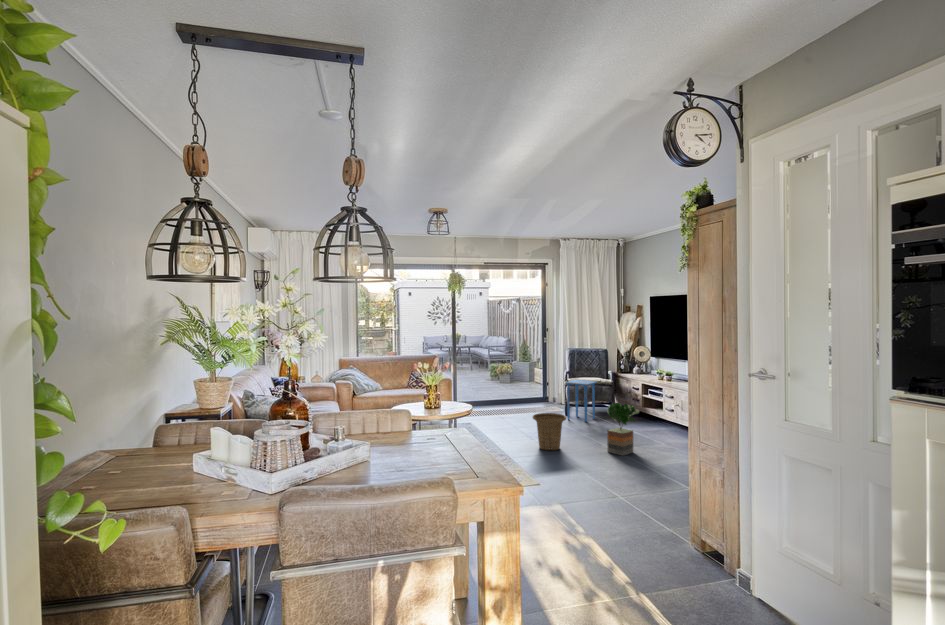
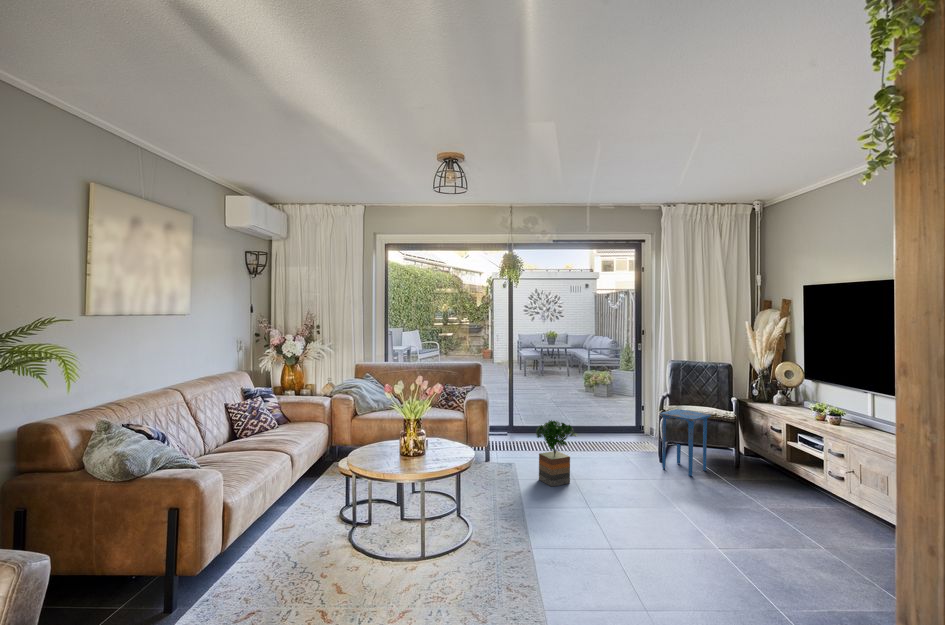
potted tree: present [607,403,638,456] -> present [536,420,577,487]
basket: present [533,413,566,450] -> none [587,470,643,537]

